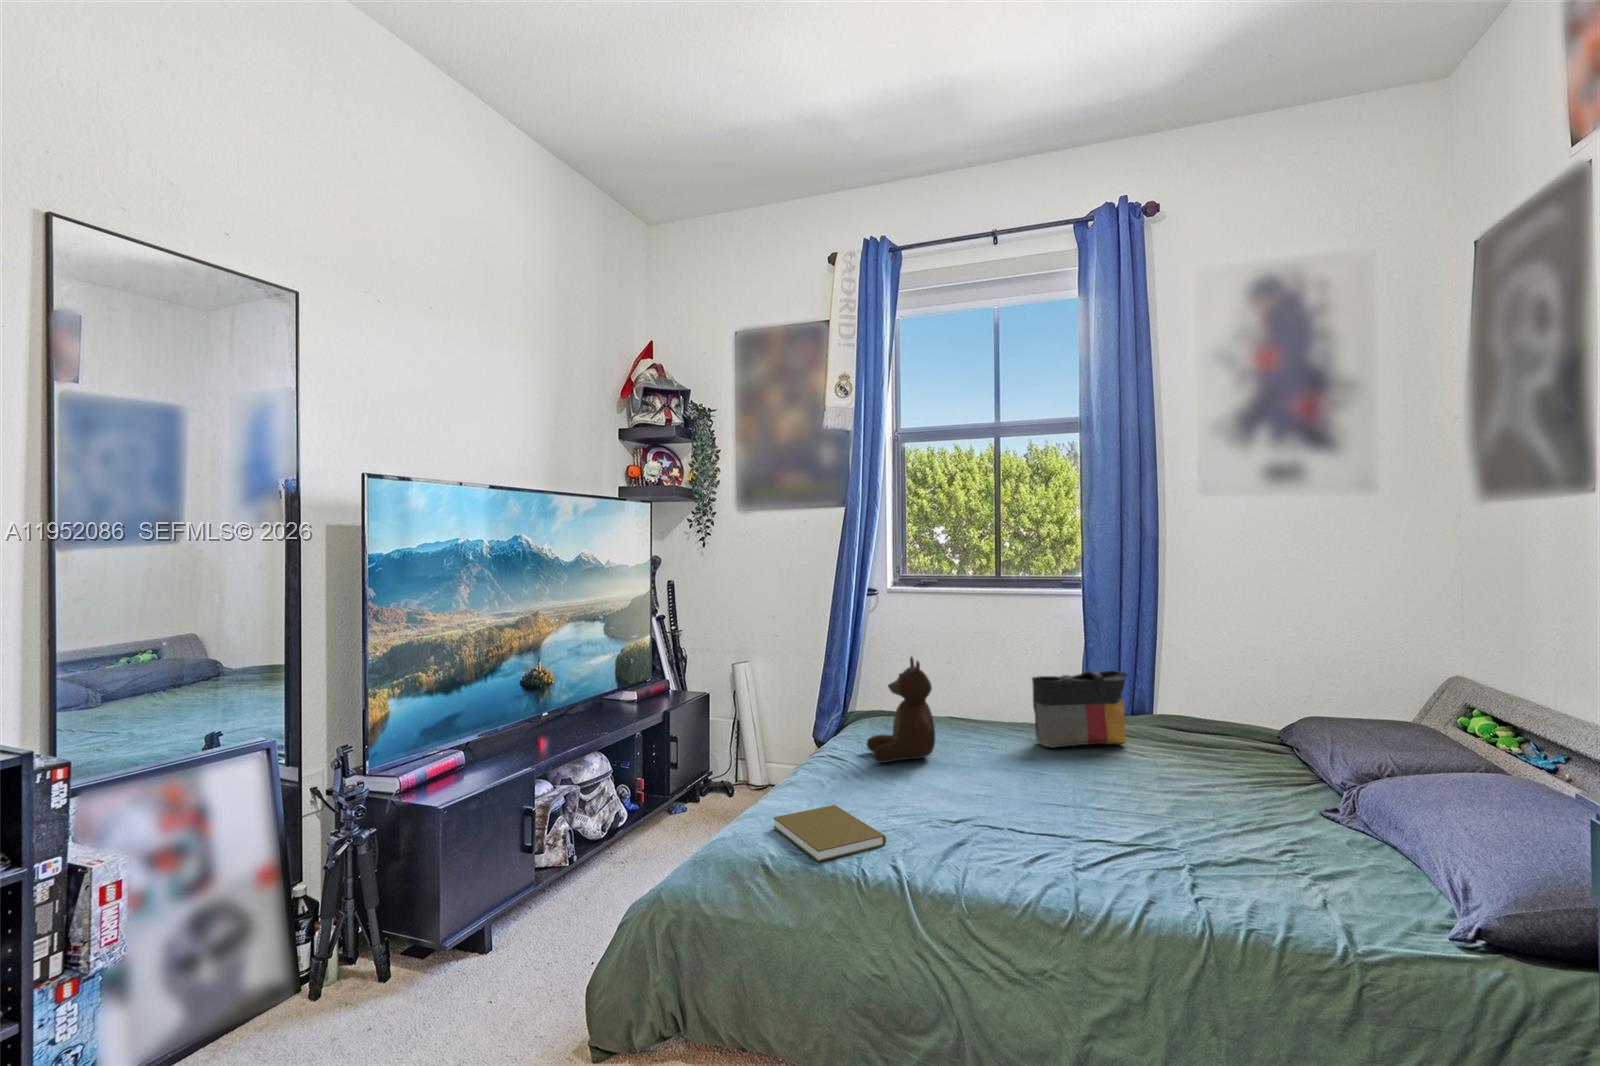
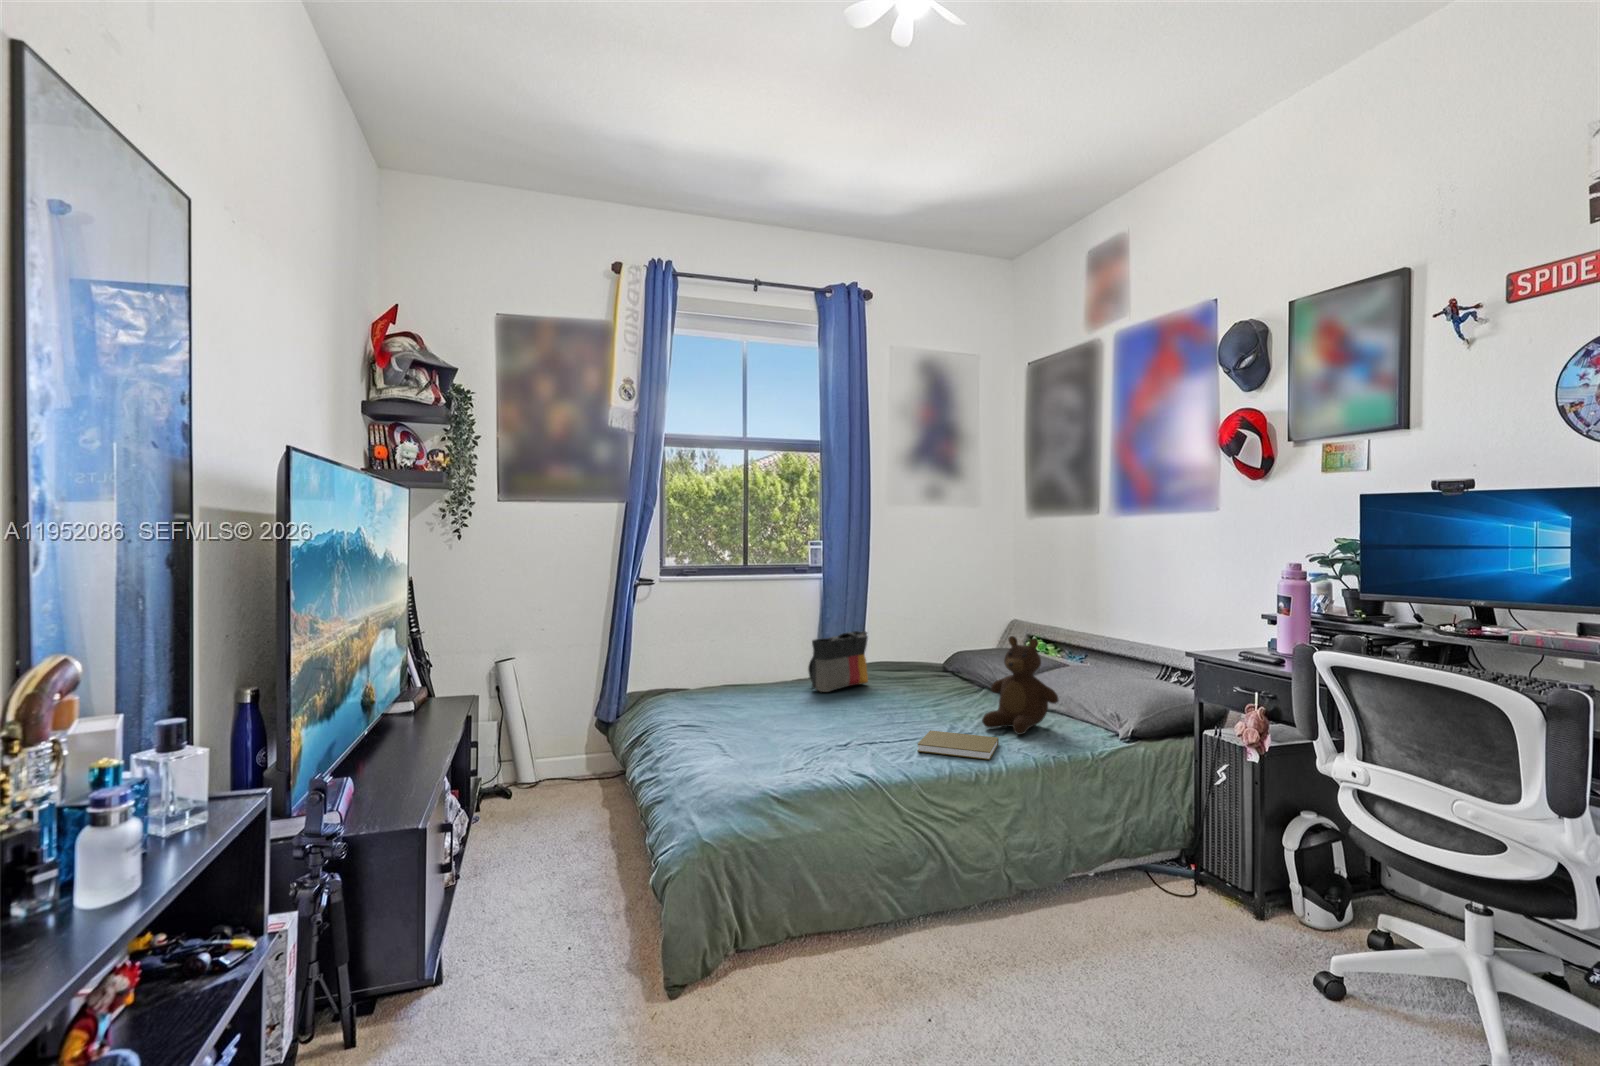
teddy bear: present [867,657,935,763] -> present [982,636,1058,735]
book: present [774,805,886,862] -> present [918,730,999,760]

